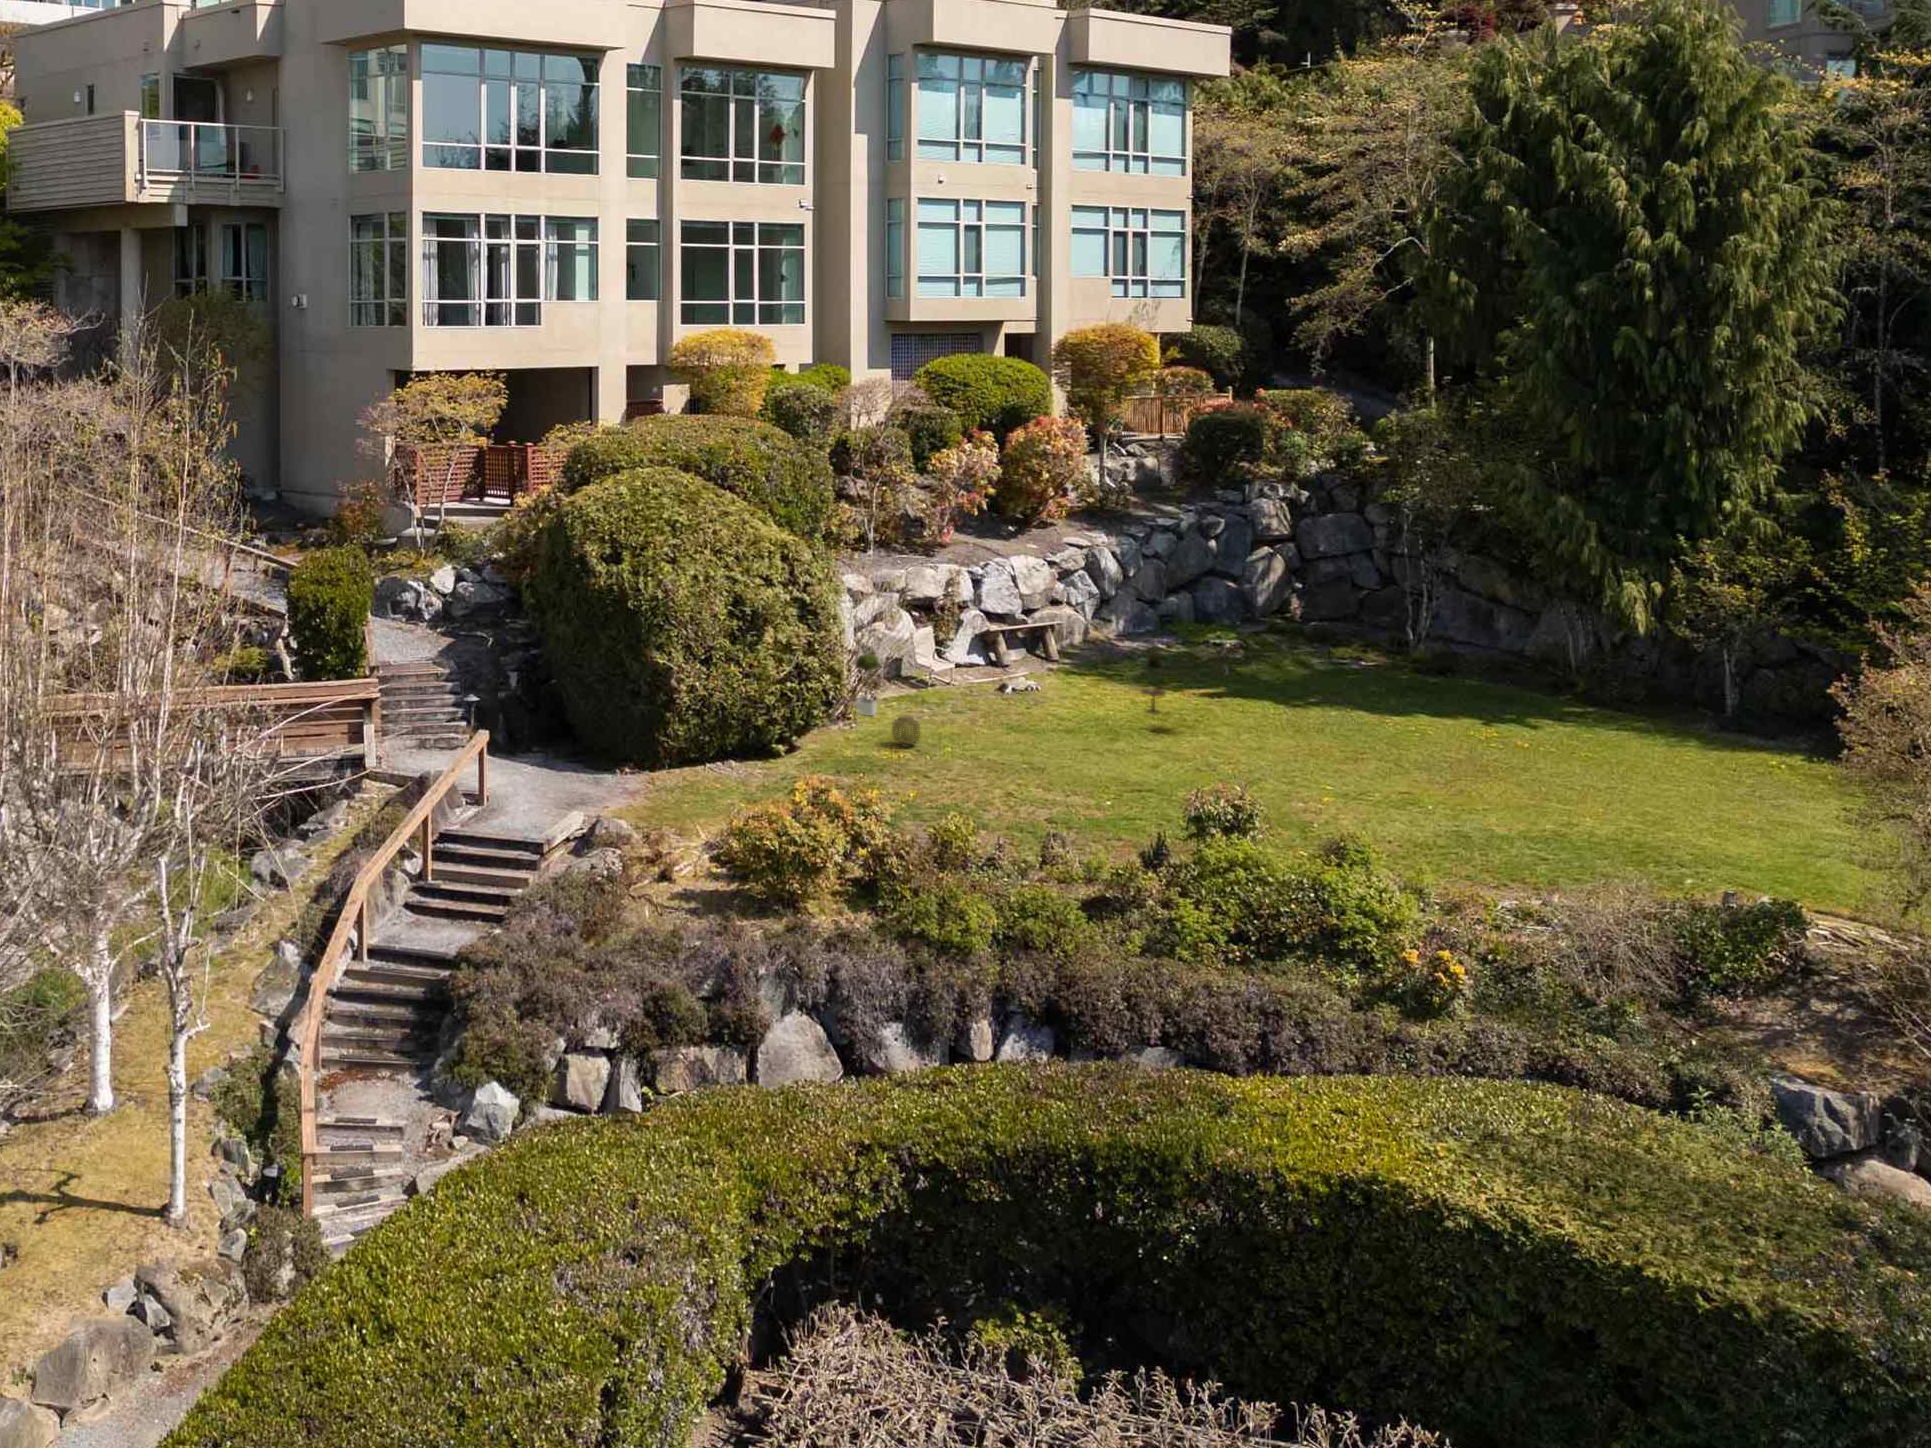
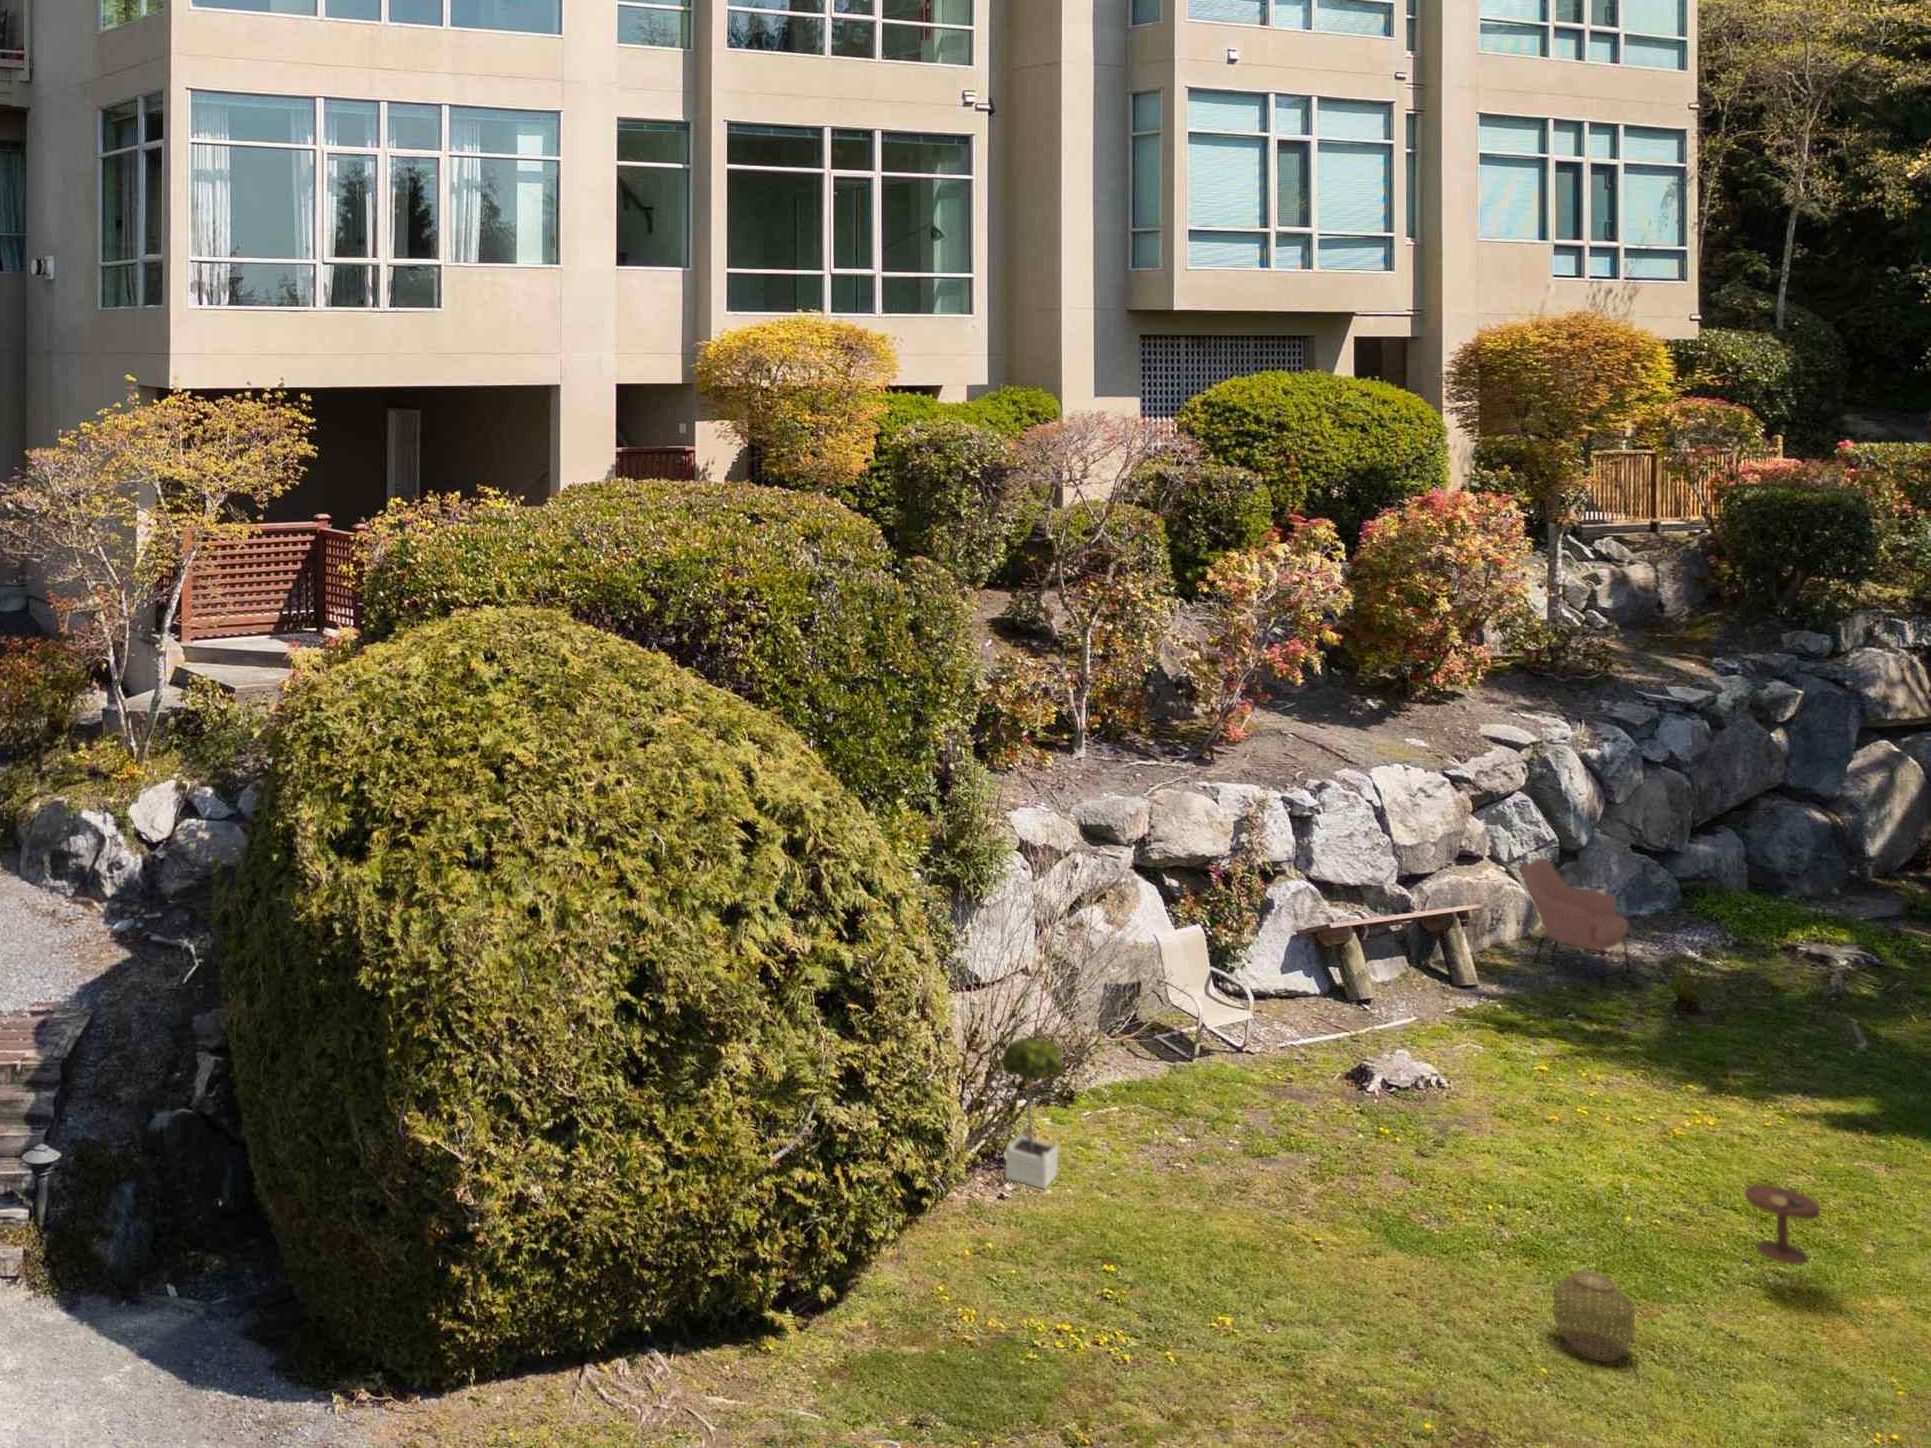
armchair: none [1077,597,1126,653] -> present [1520,858,1630,985]
woven basket: present [892,715,920,747] -> present [1553,1271,1635,1361]

